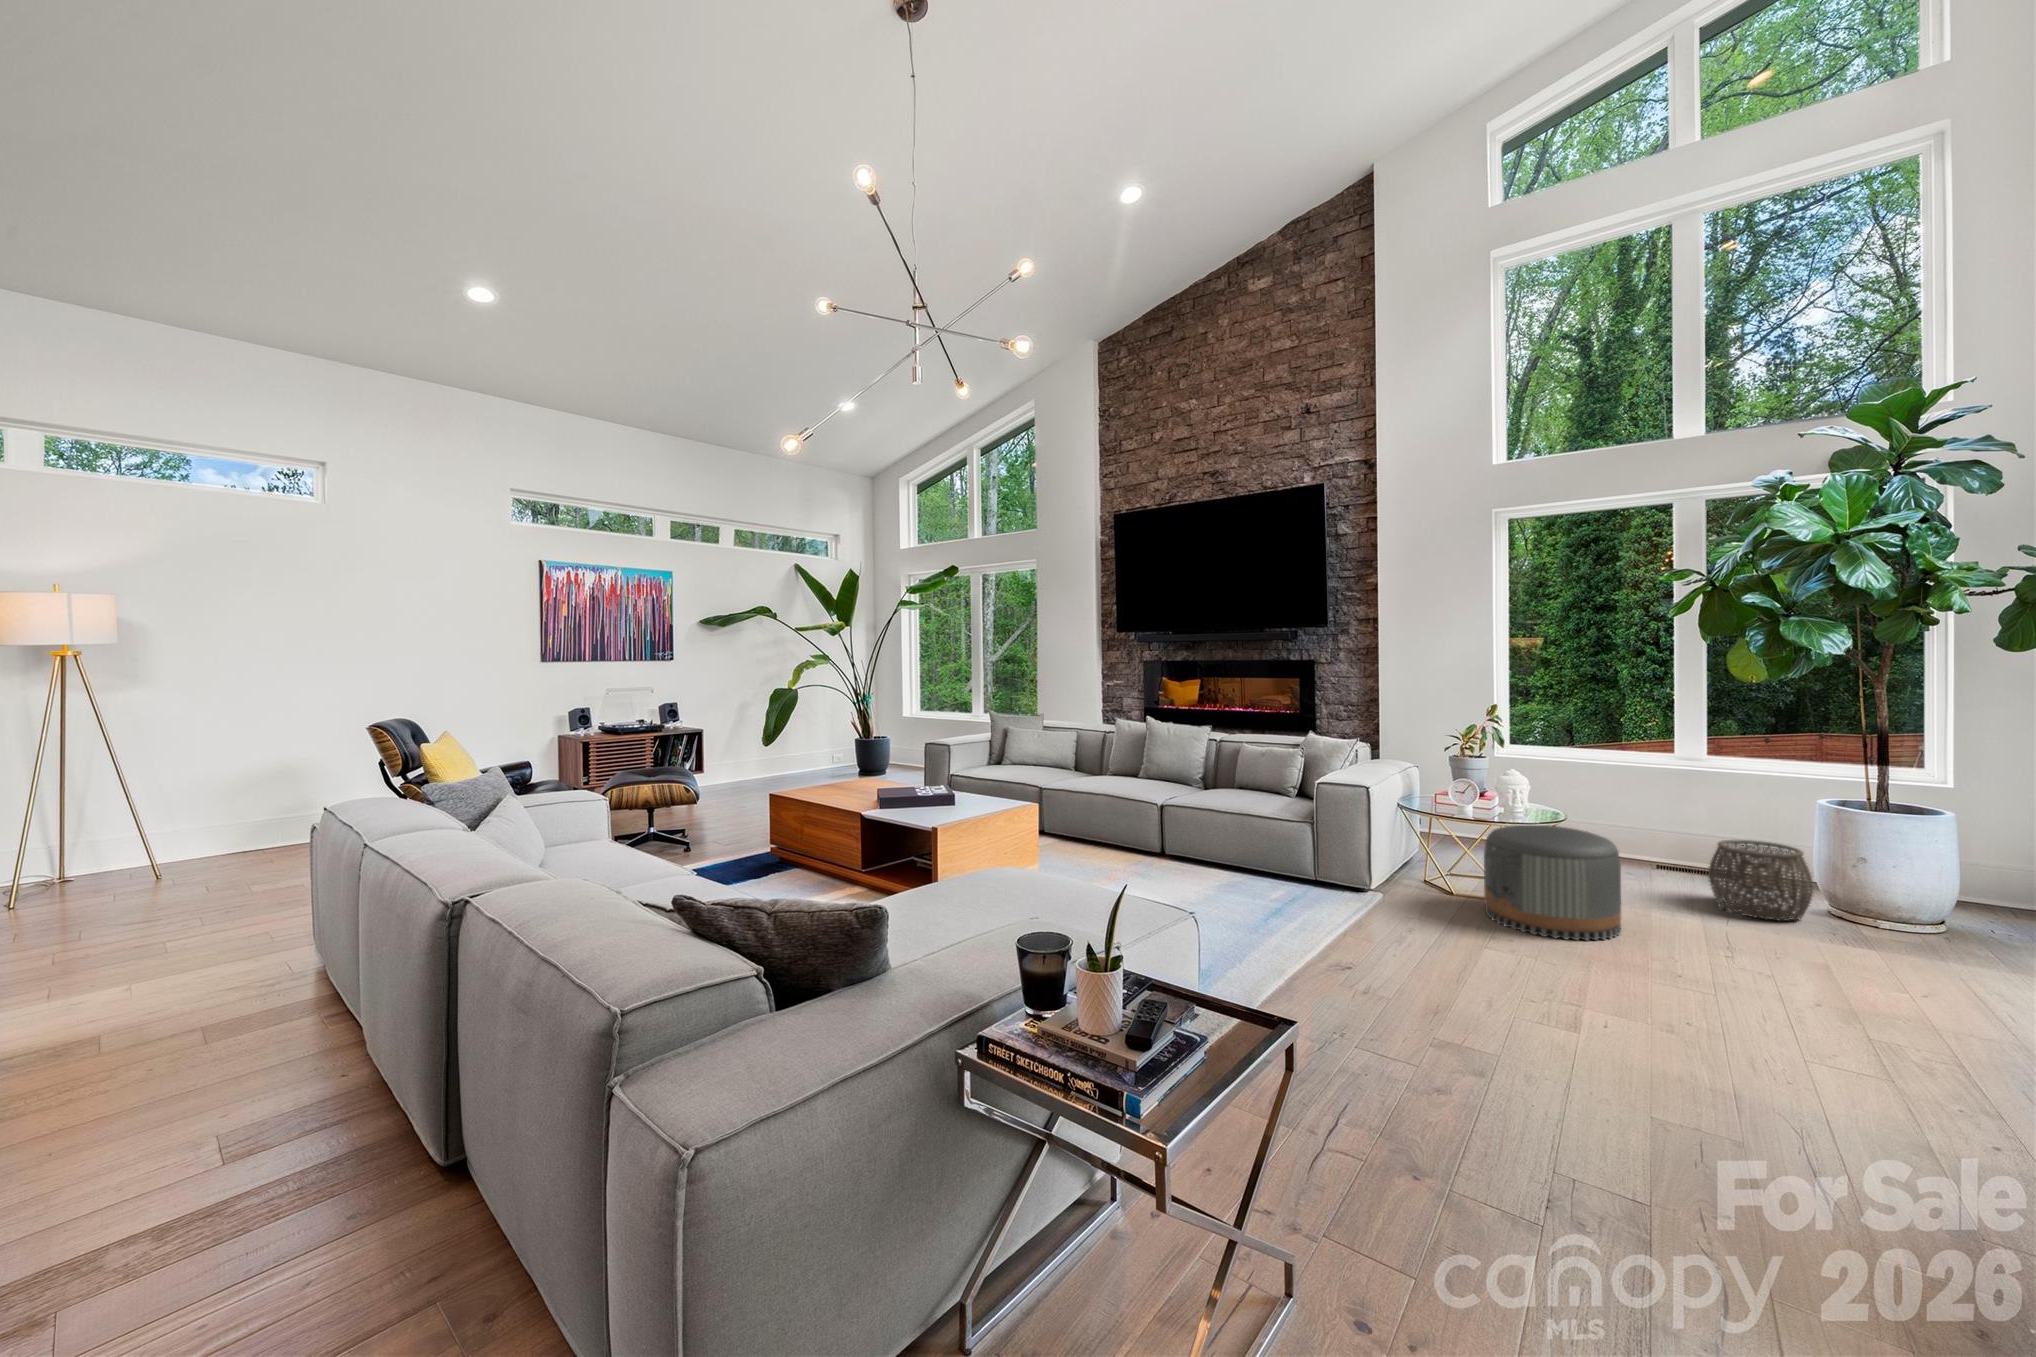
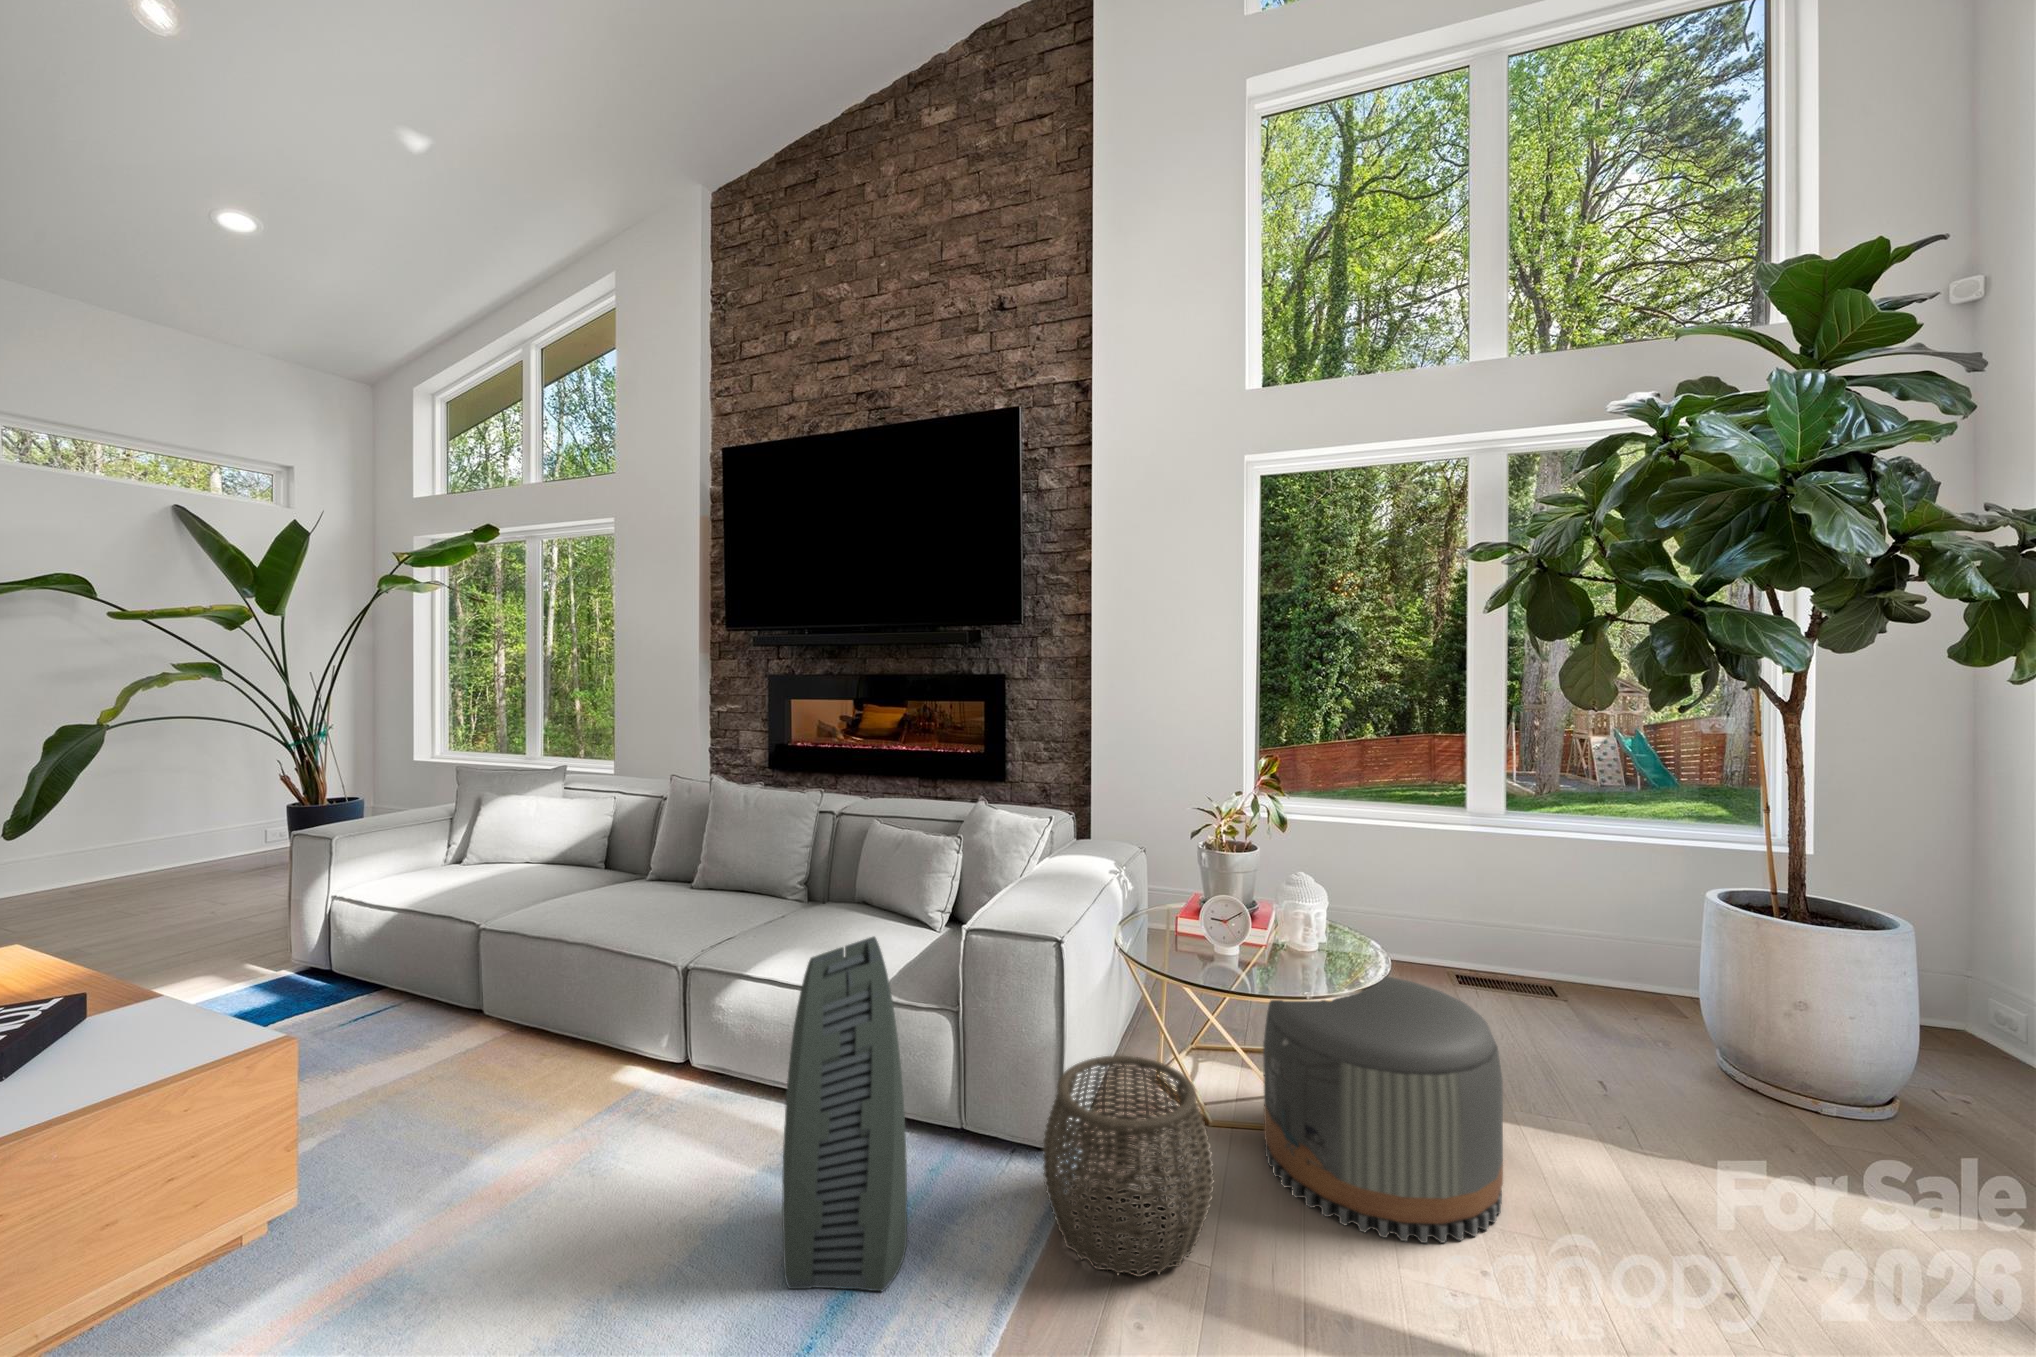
air purifier: none [1244,784,1299,925] -> present [782,937,907,1291]
woven basket: present [1708,840,1815,921] -> present [1043,1056,1214,1277]

